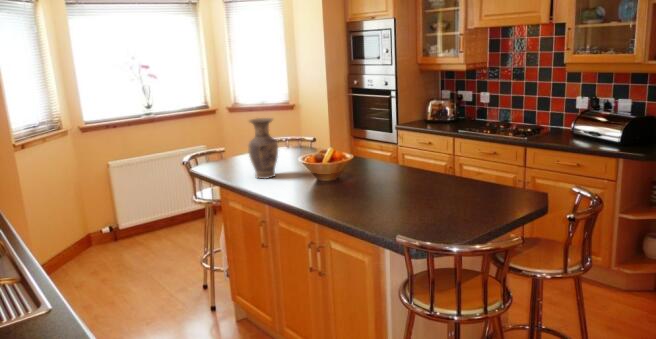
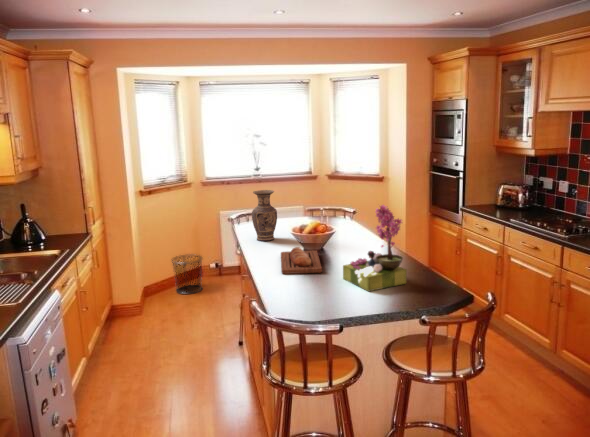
flower arrangement: none [421,113,486,207] -> present [343,205,407,291]
bread loaf: none [315,176,391,206] -> present [281,247,322,274]
trash can: none [61,219,106,270] -> present [172,255,202,294]

